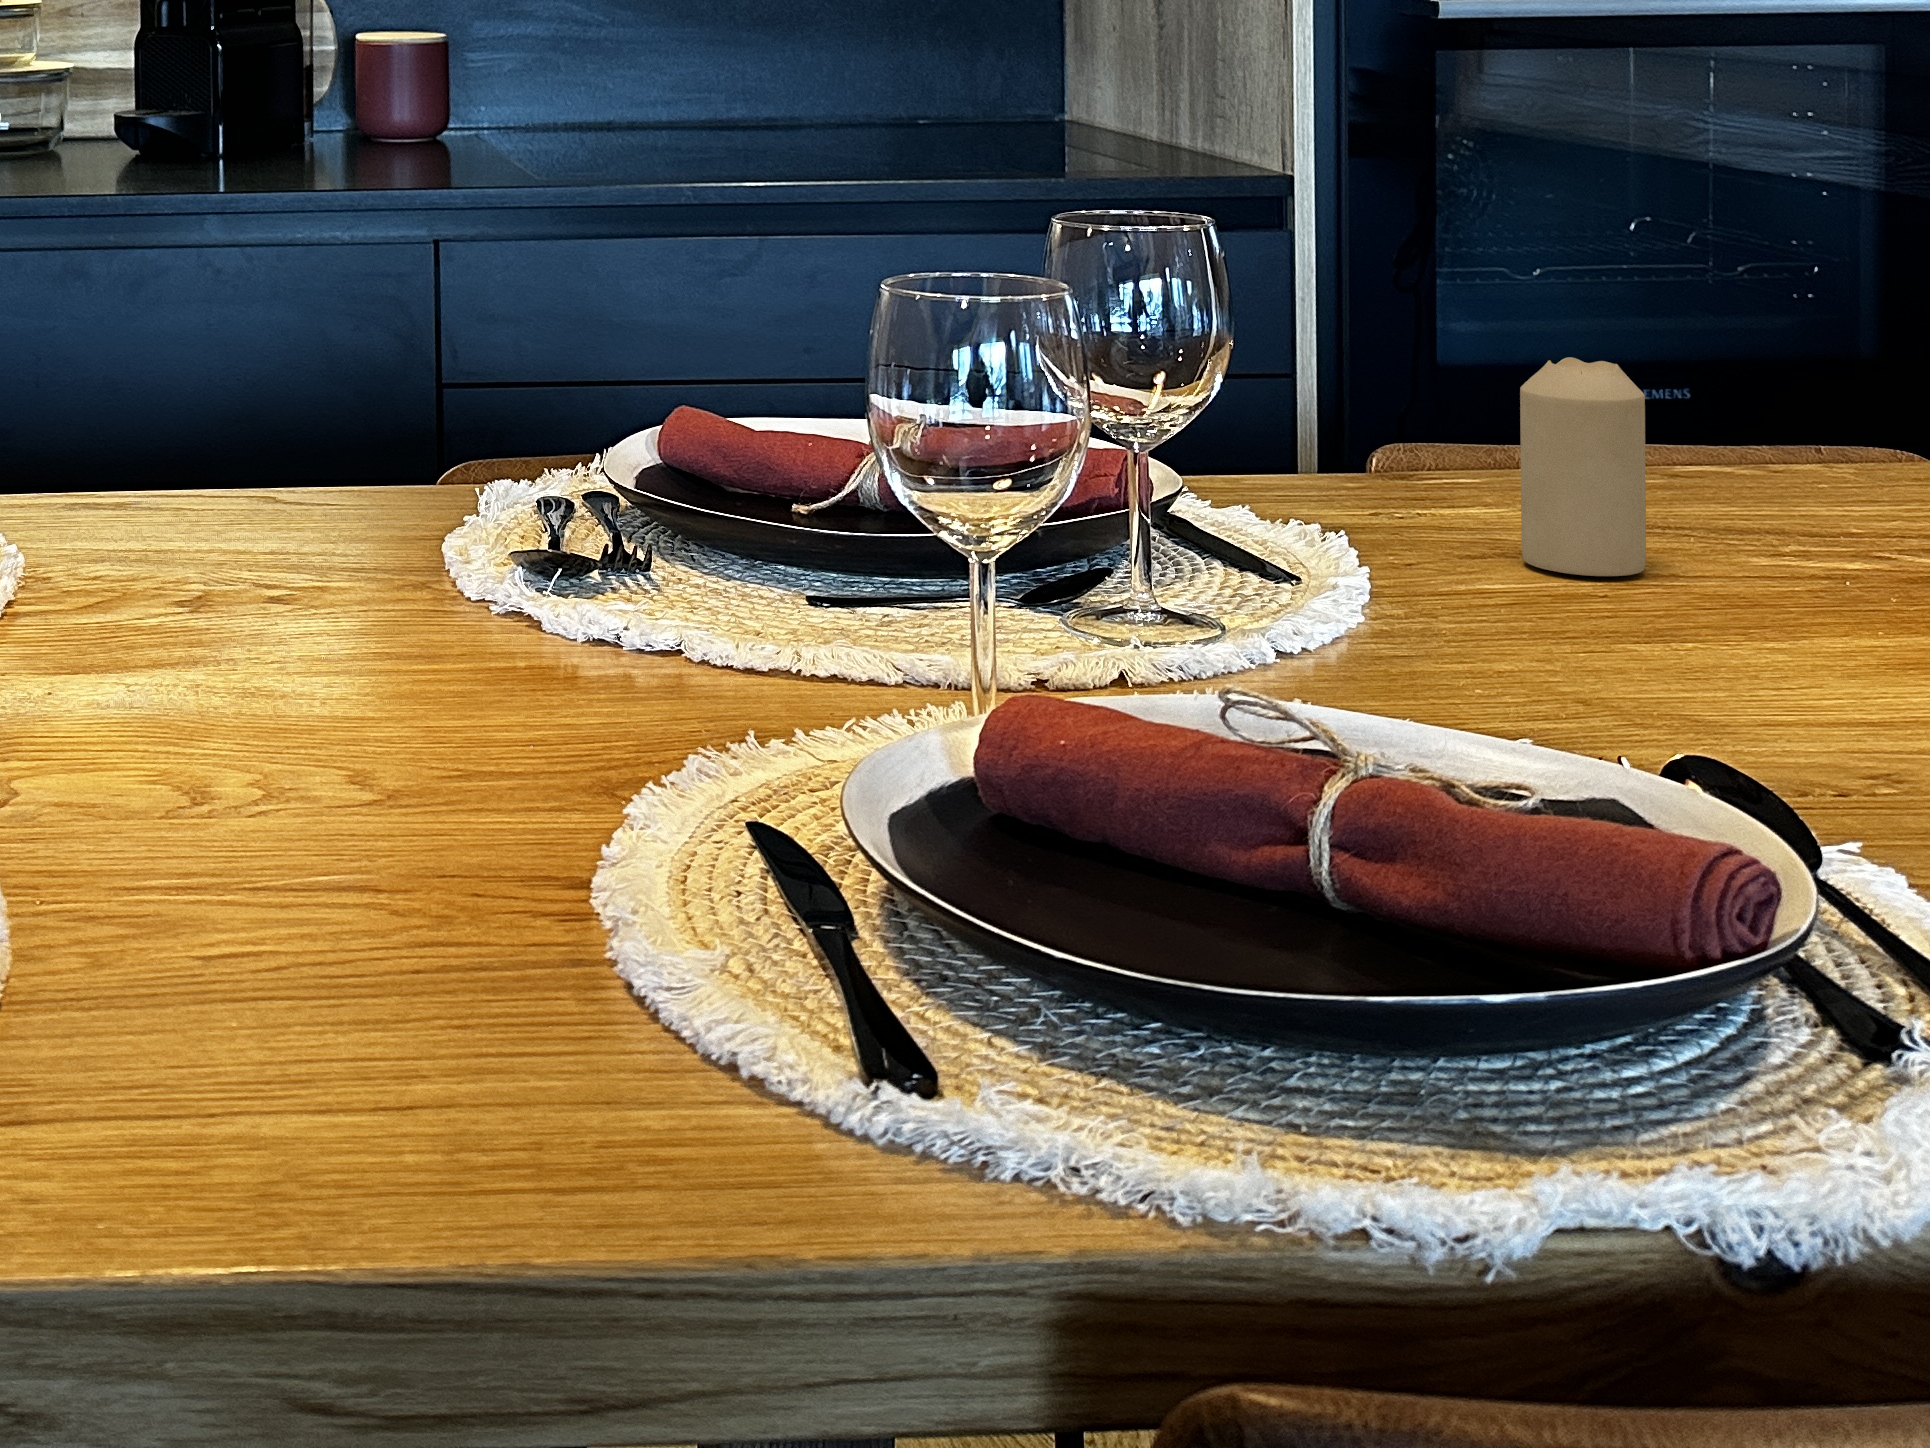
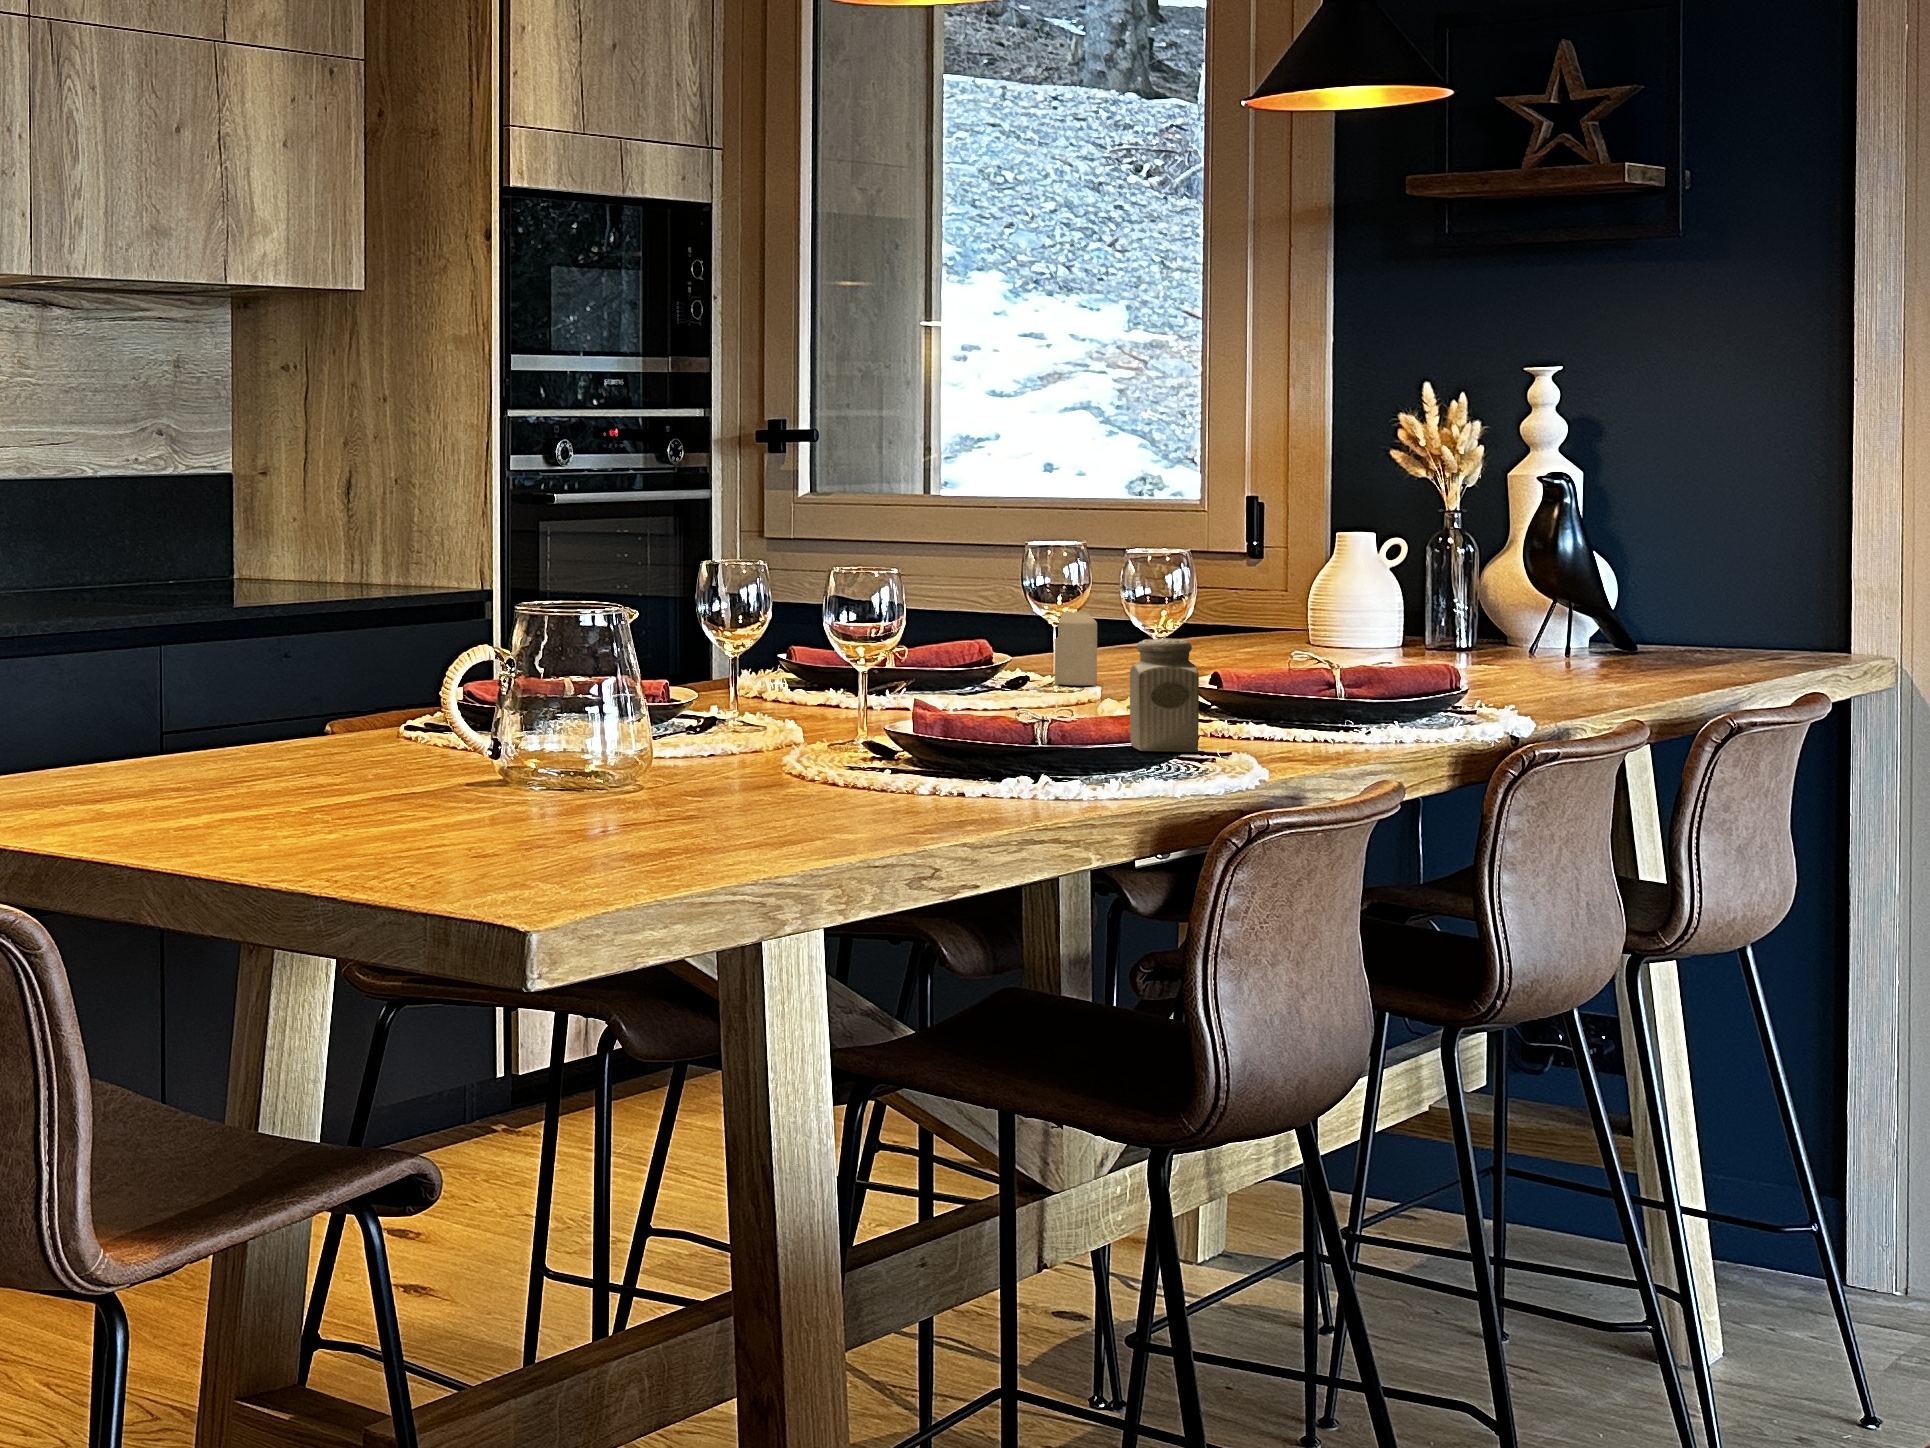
salt shaker: none [206,542,468,968] -> present [1130,638,1199,752]

